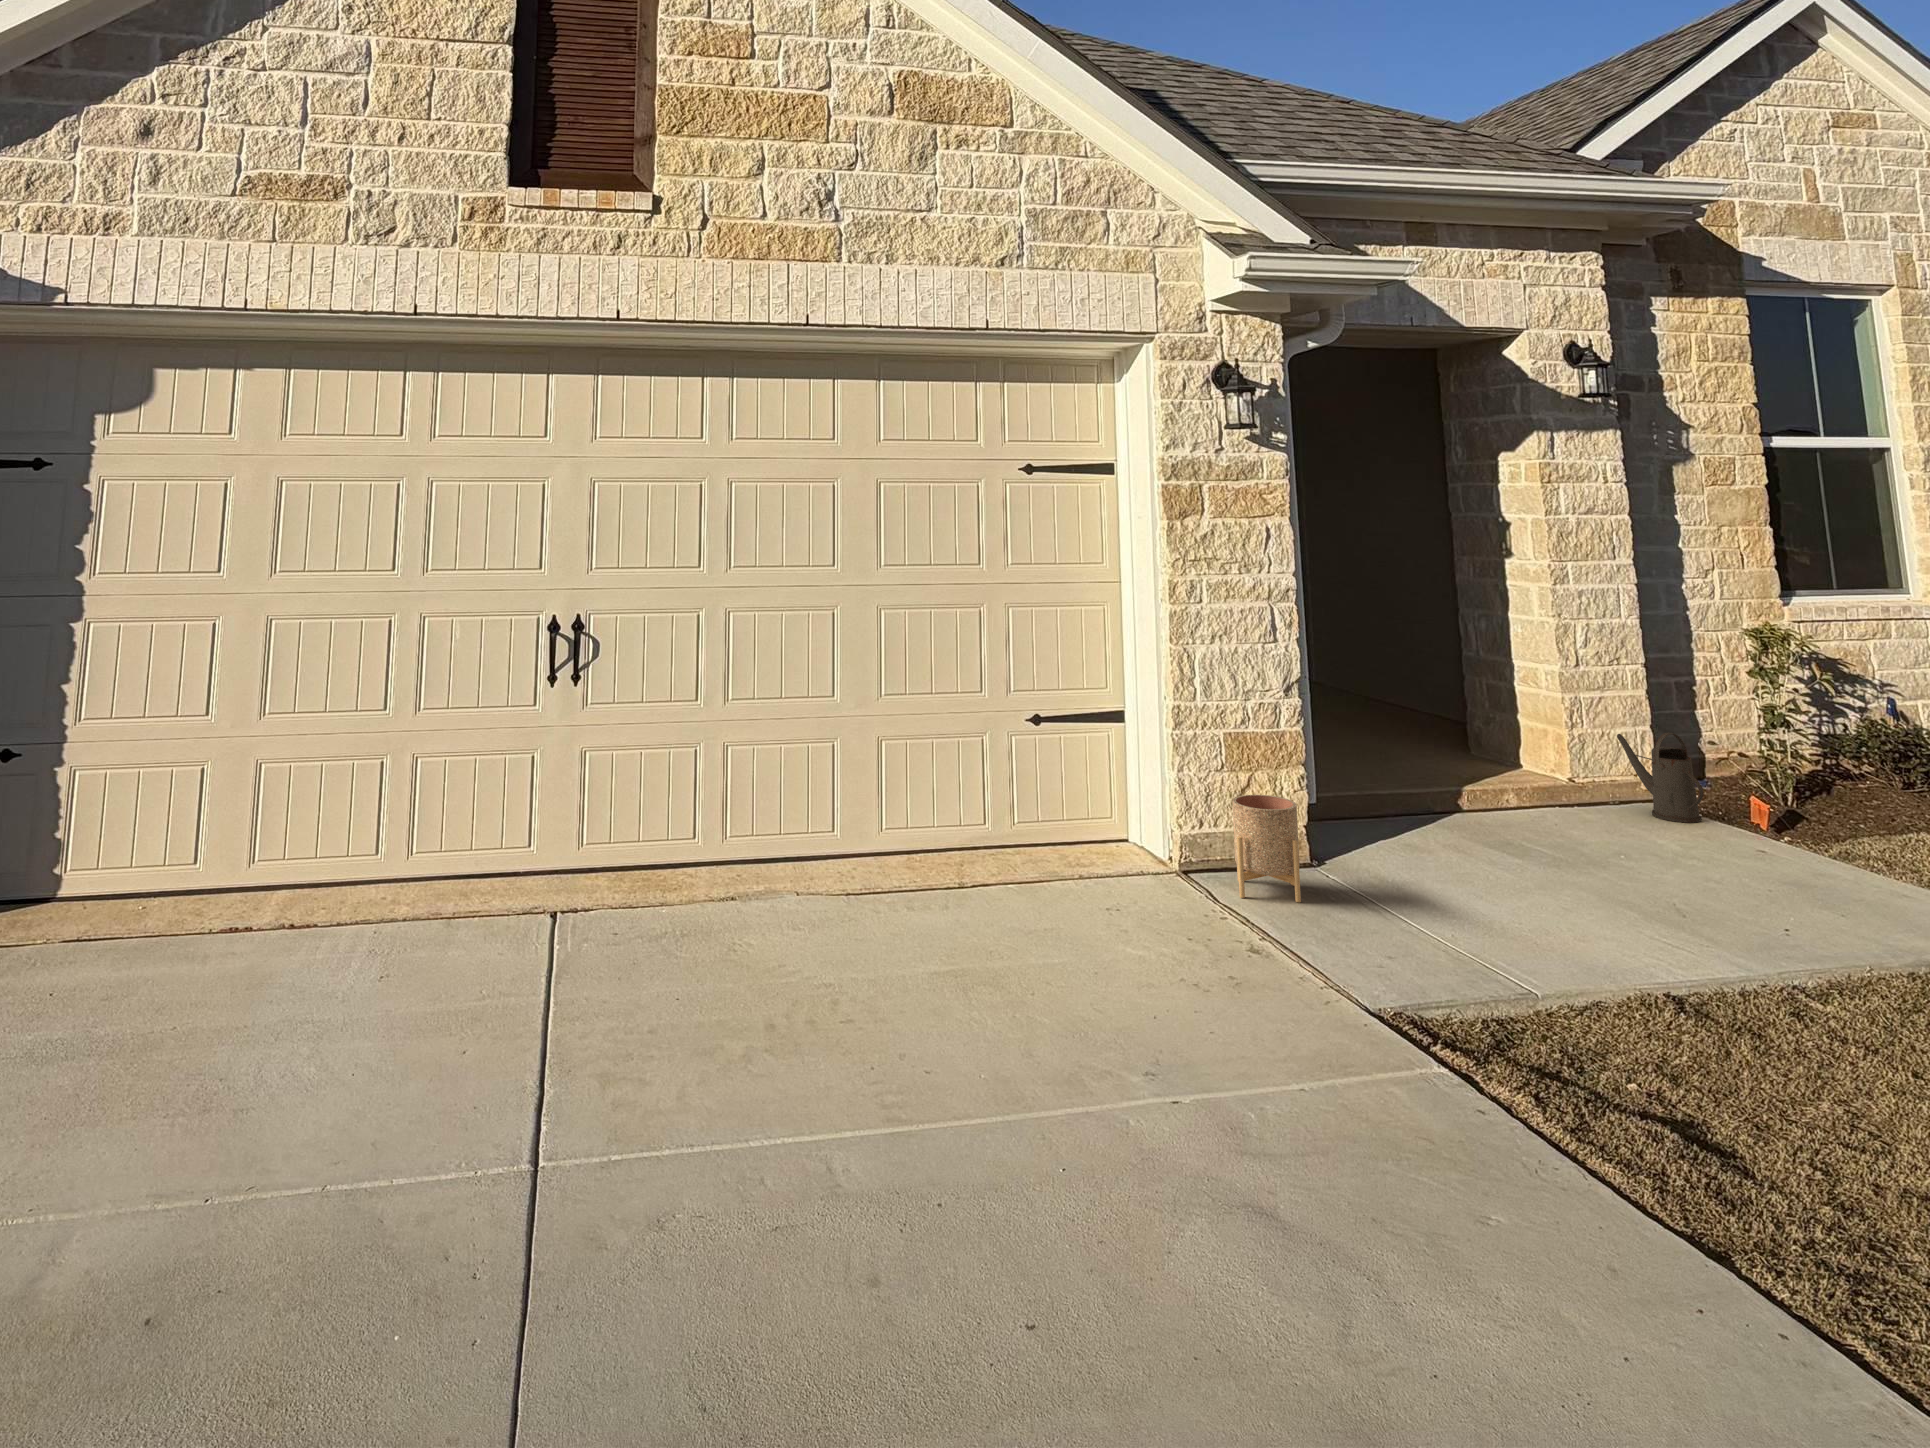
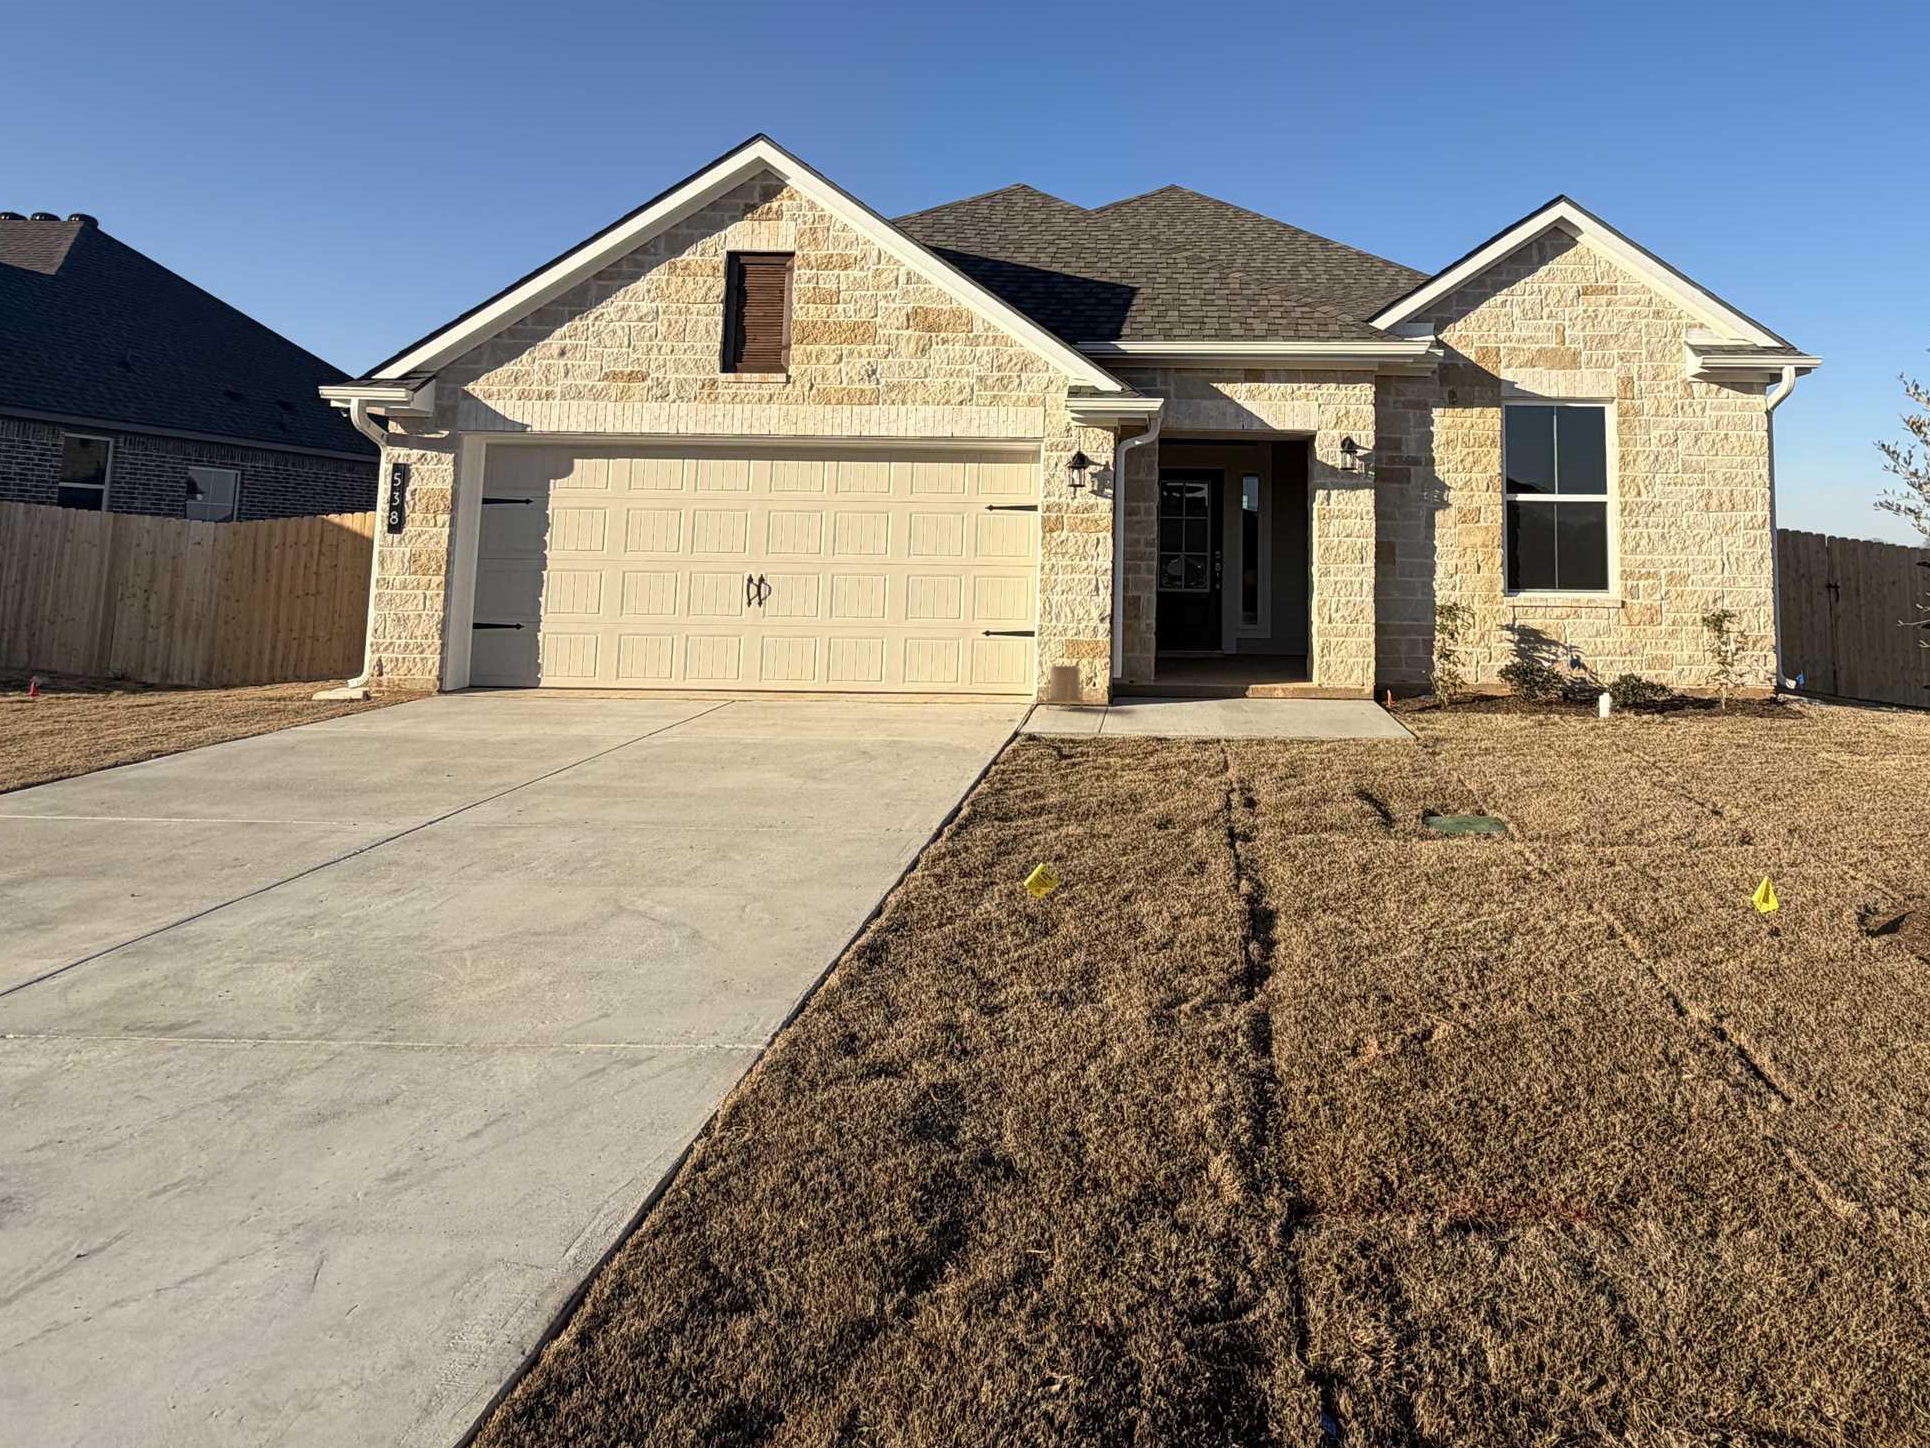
watering can: present [1617,732,1704,823] -> none [1346,656,1369,702]

